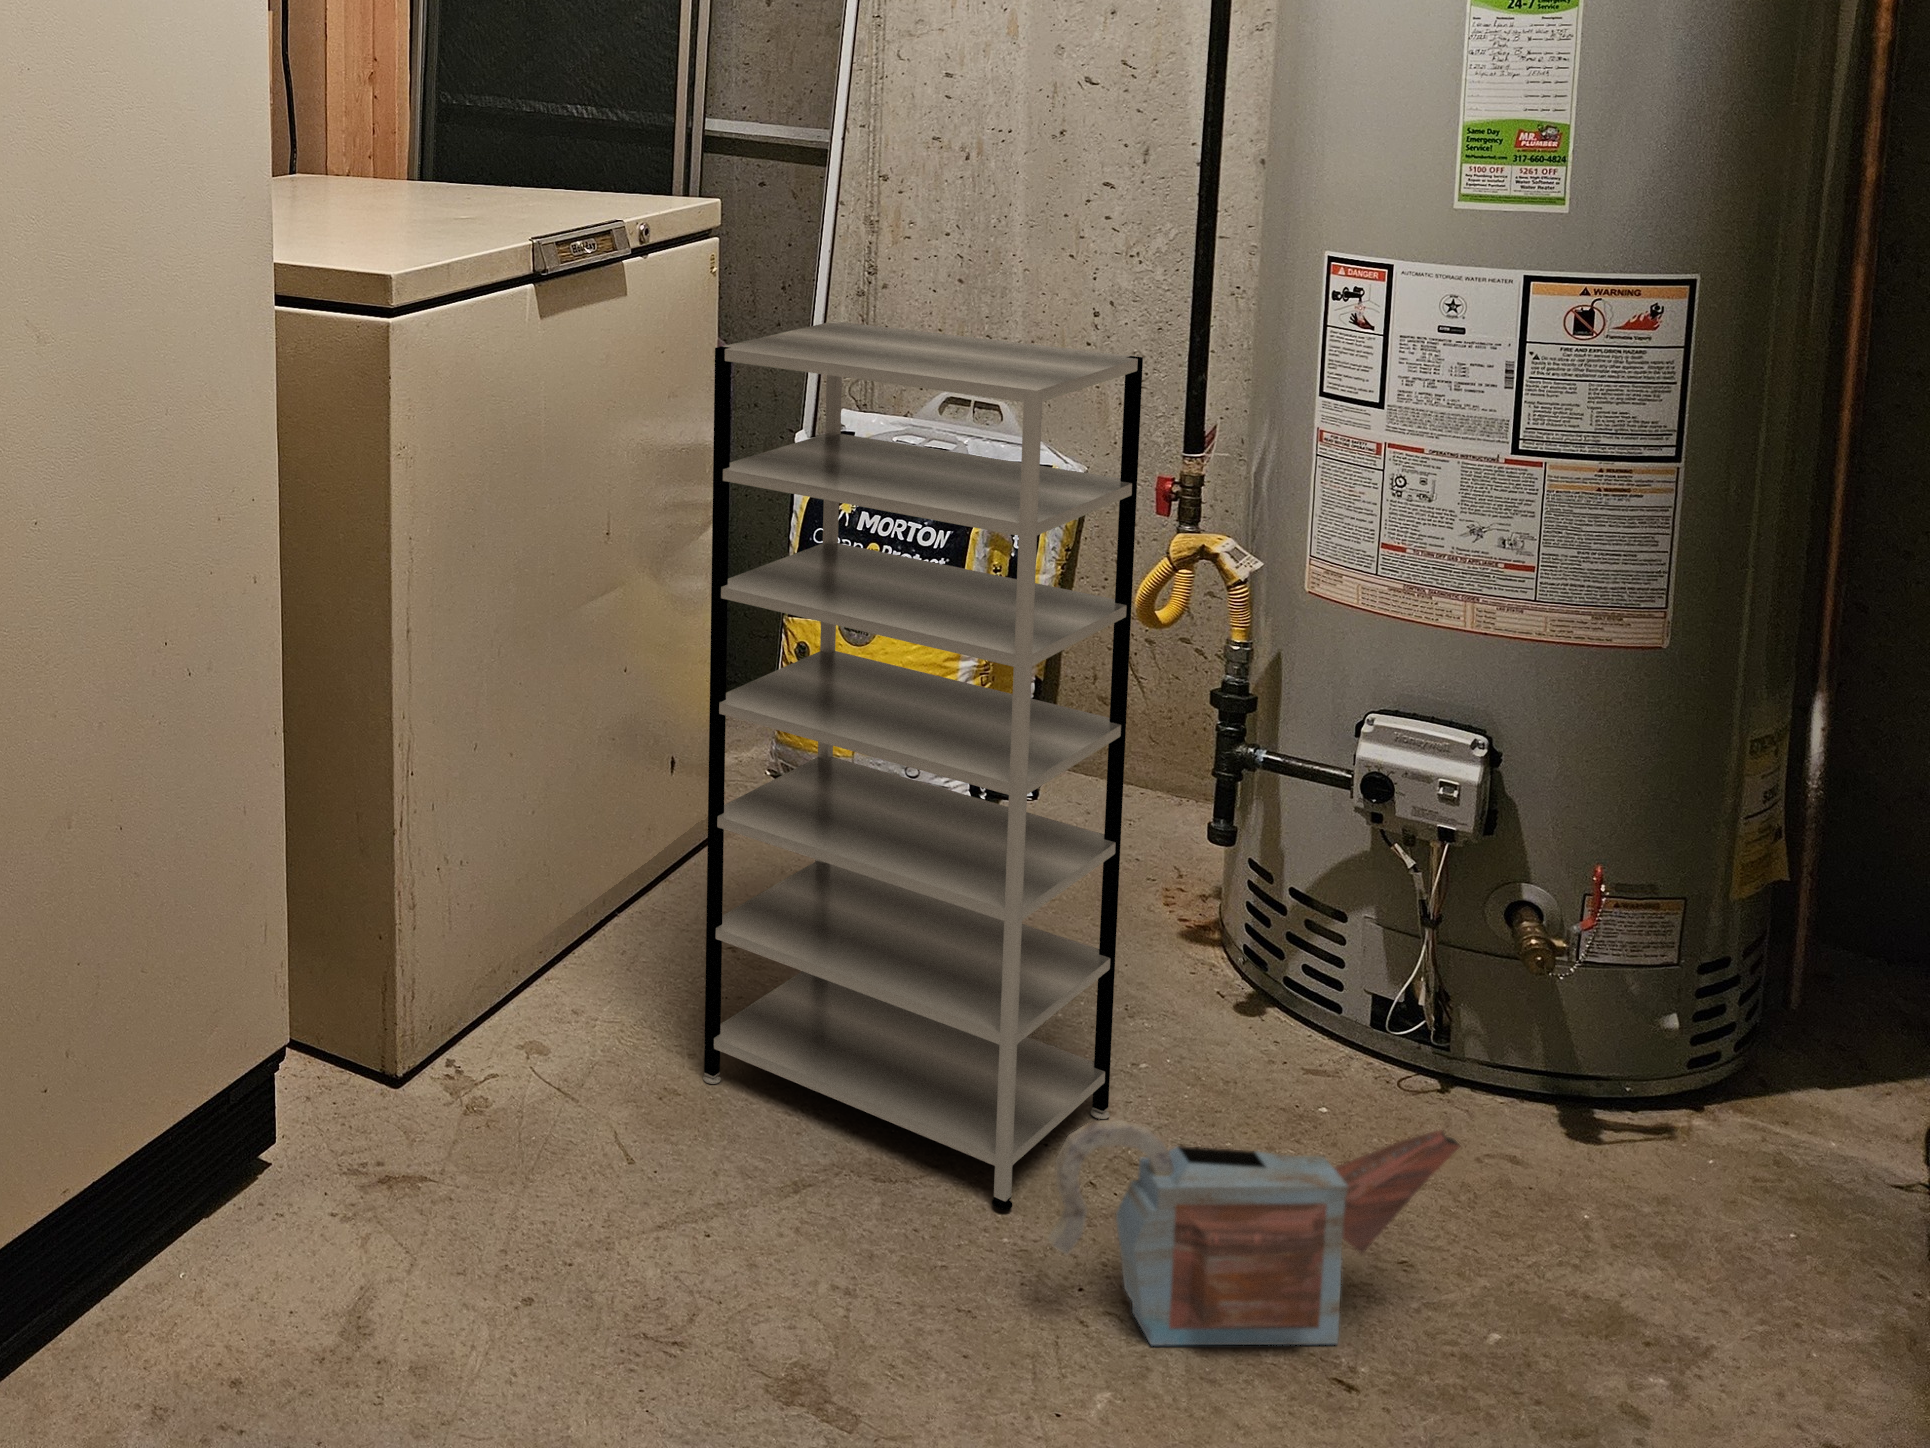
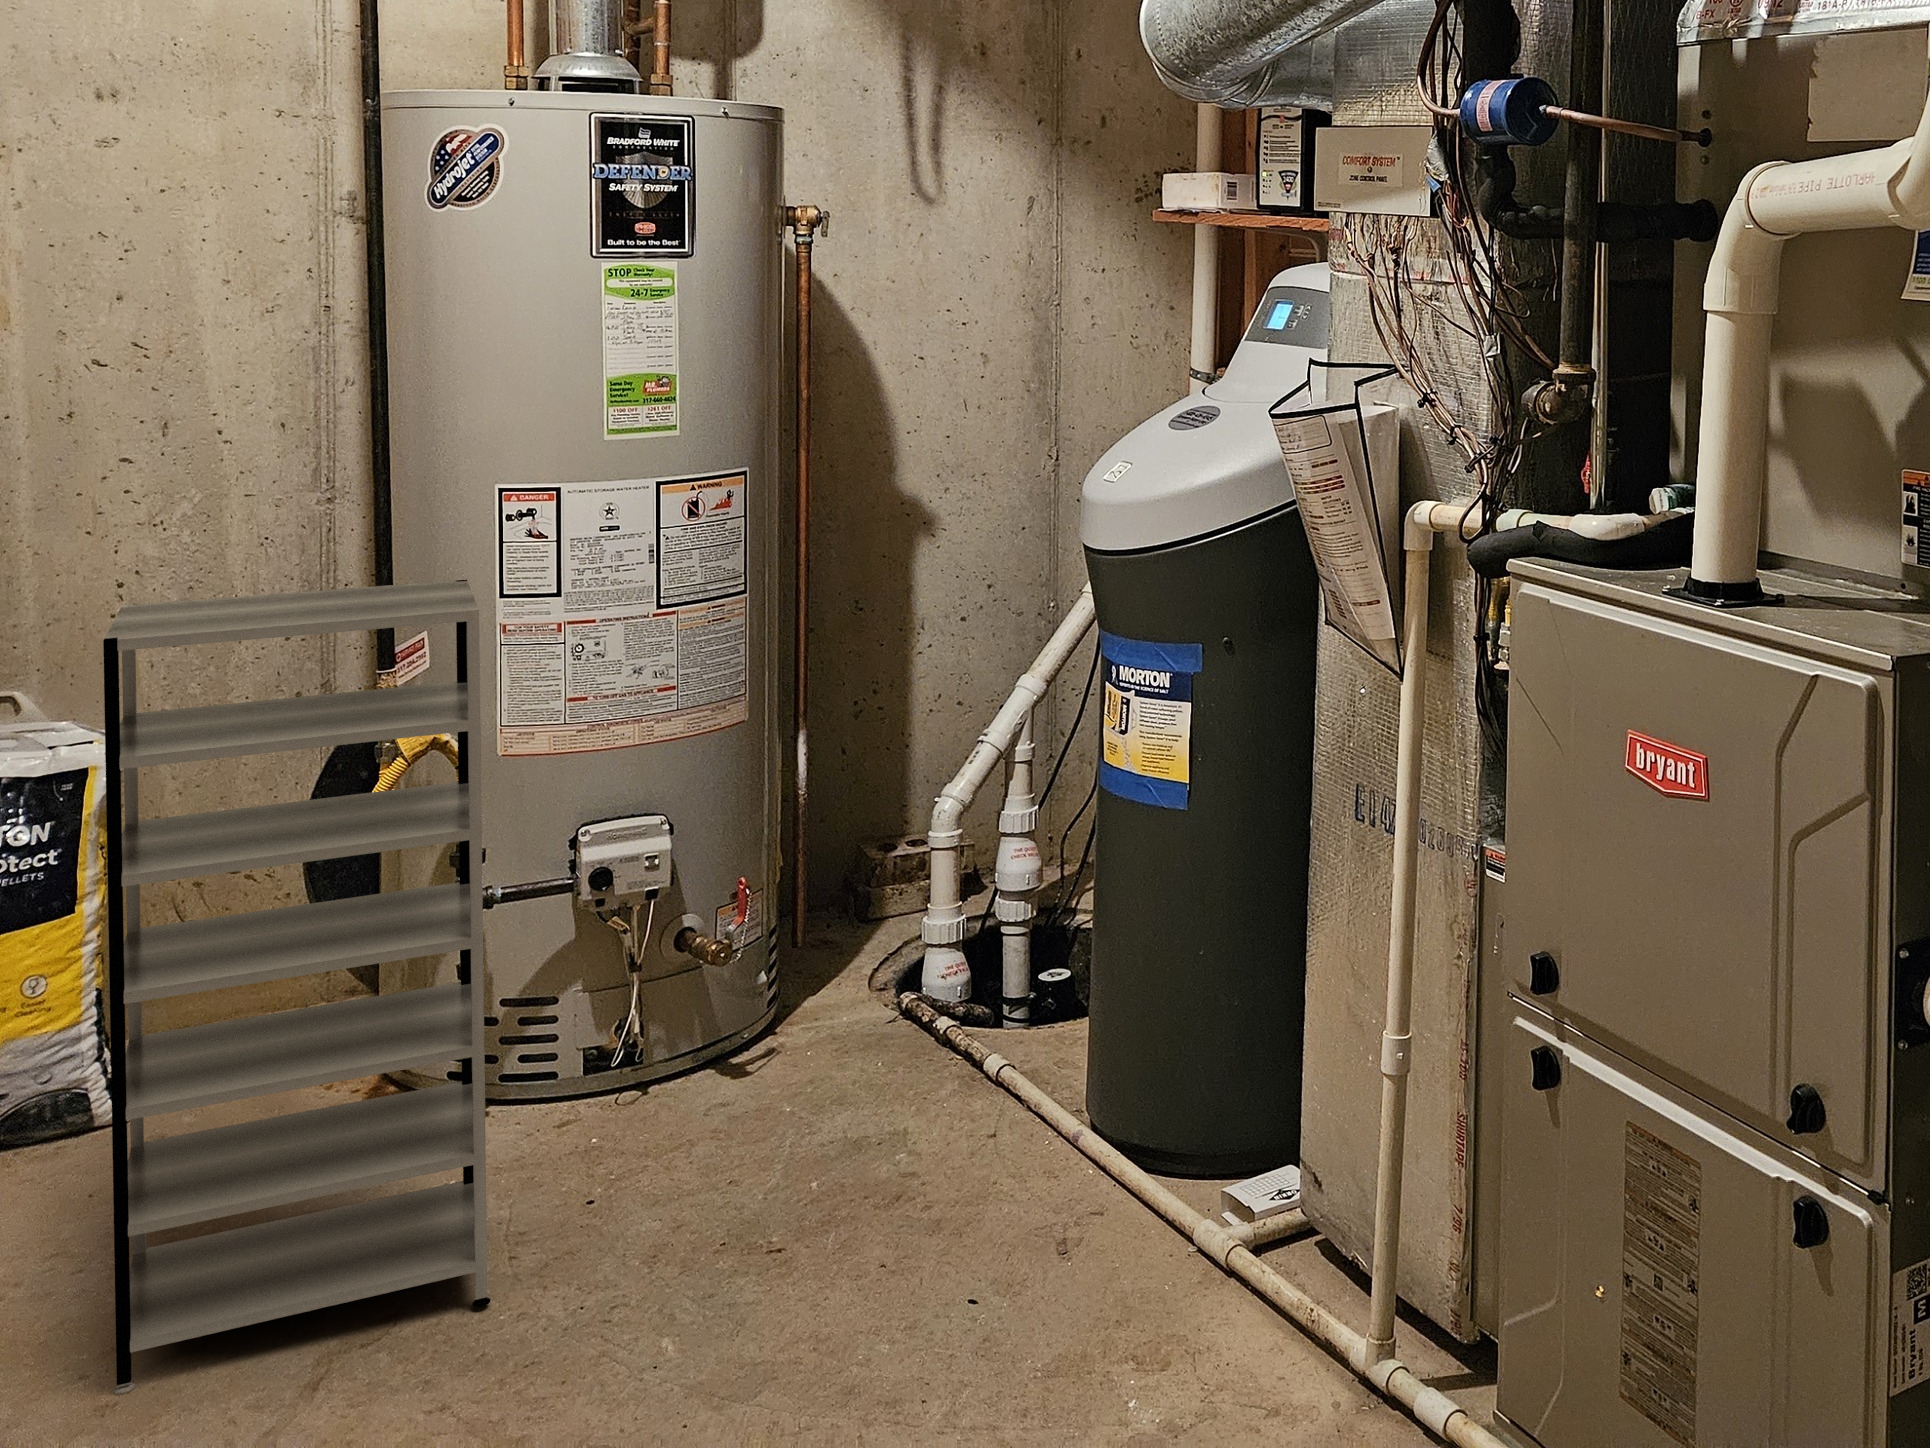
watering can: present [1048,1120,1460,1345] -> none [594,1056,798,1303]

